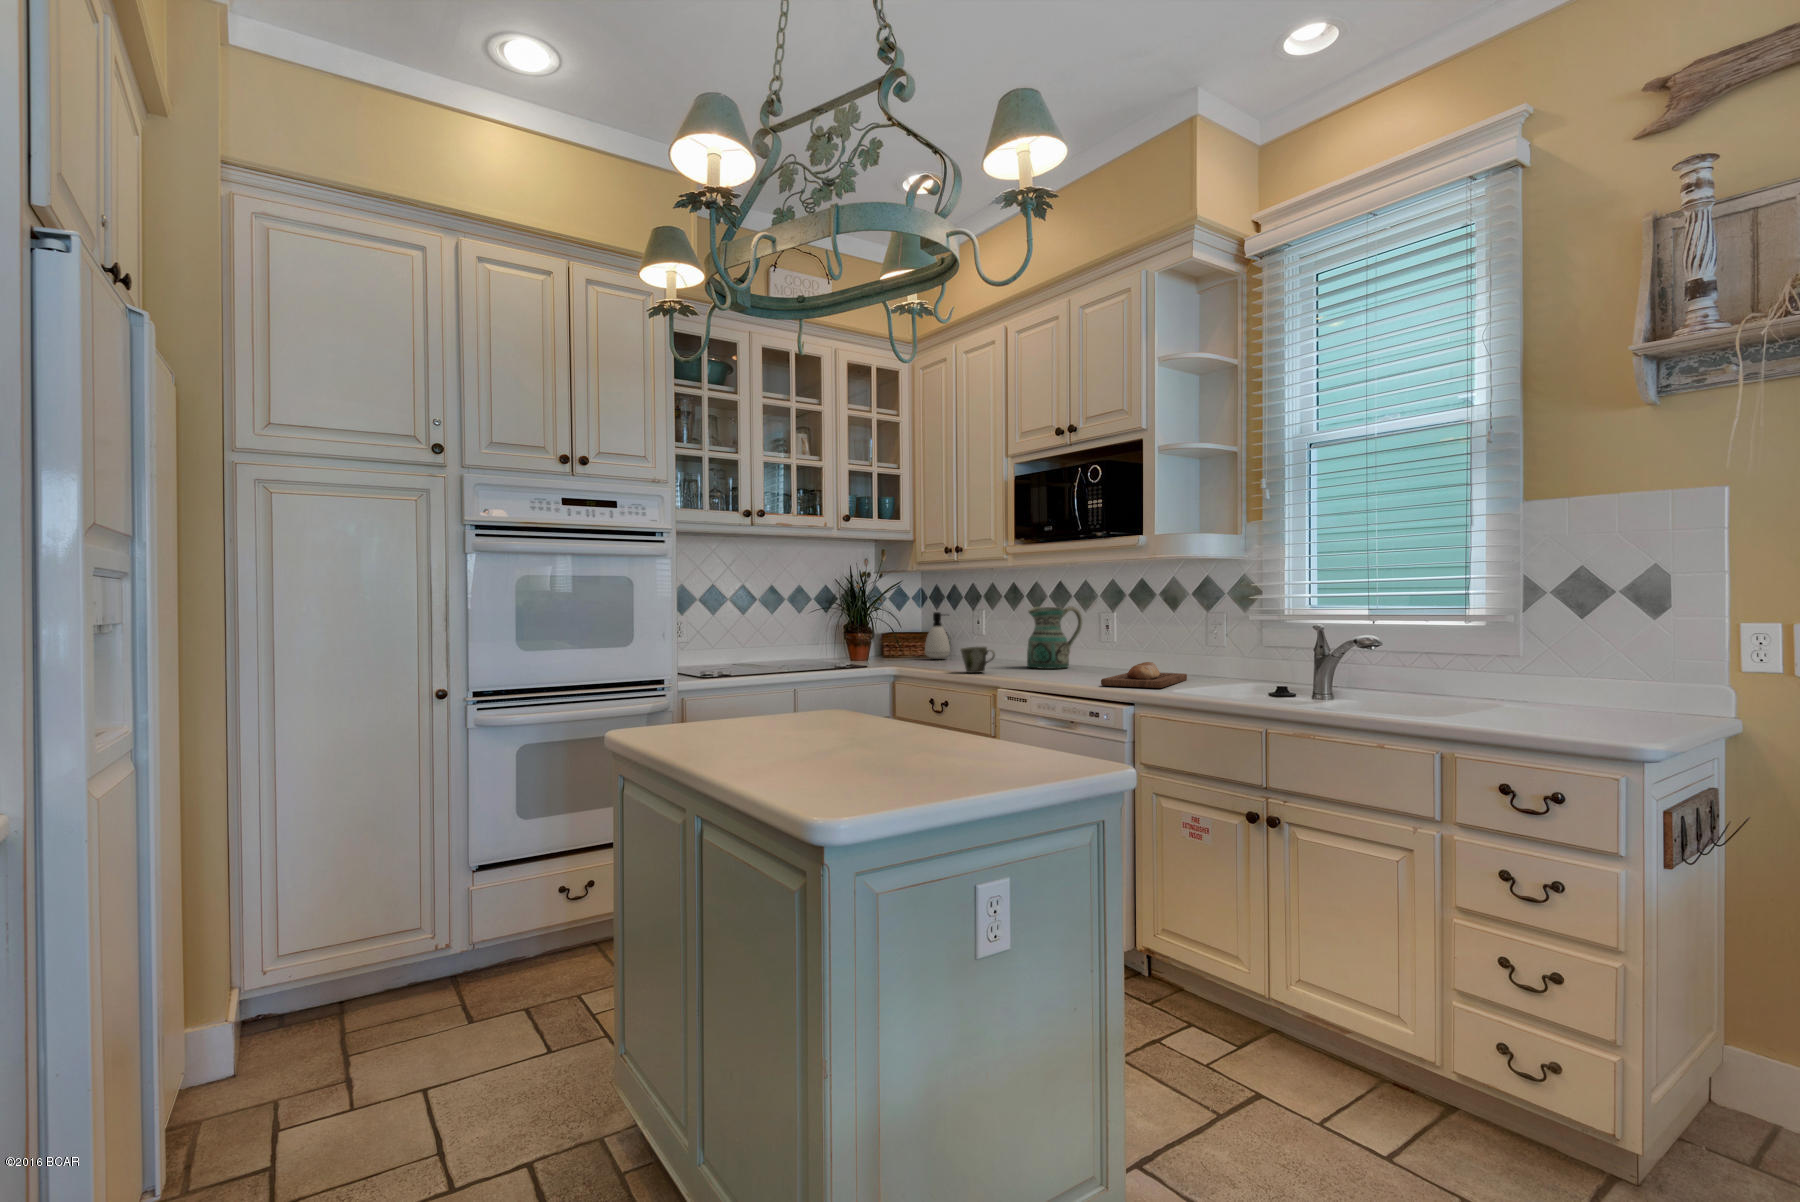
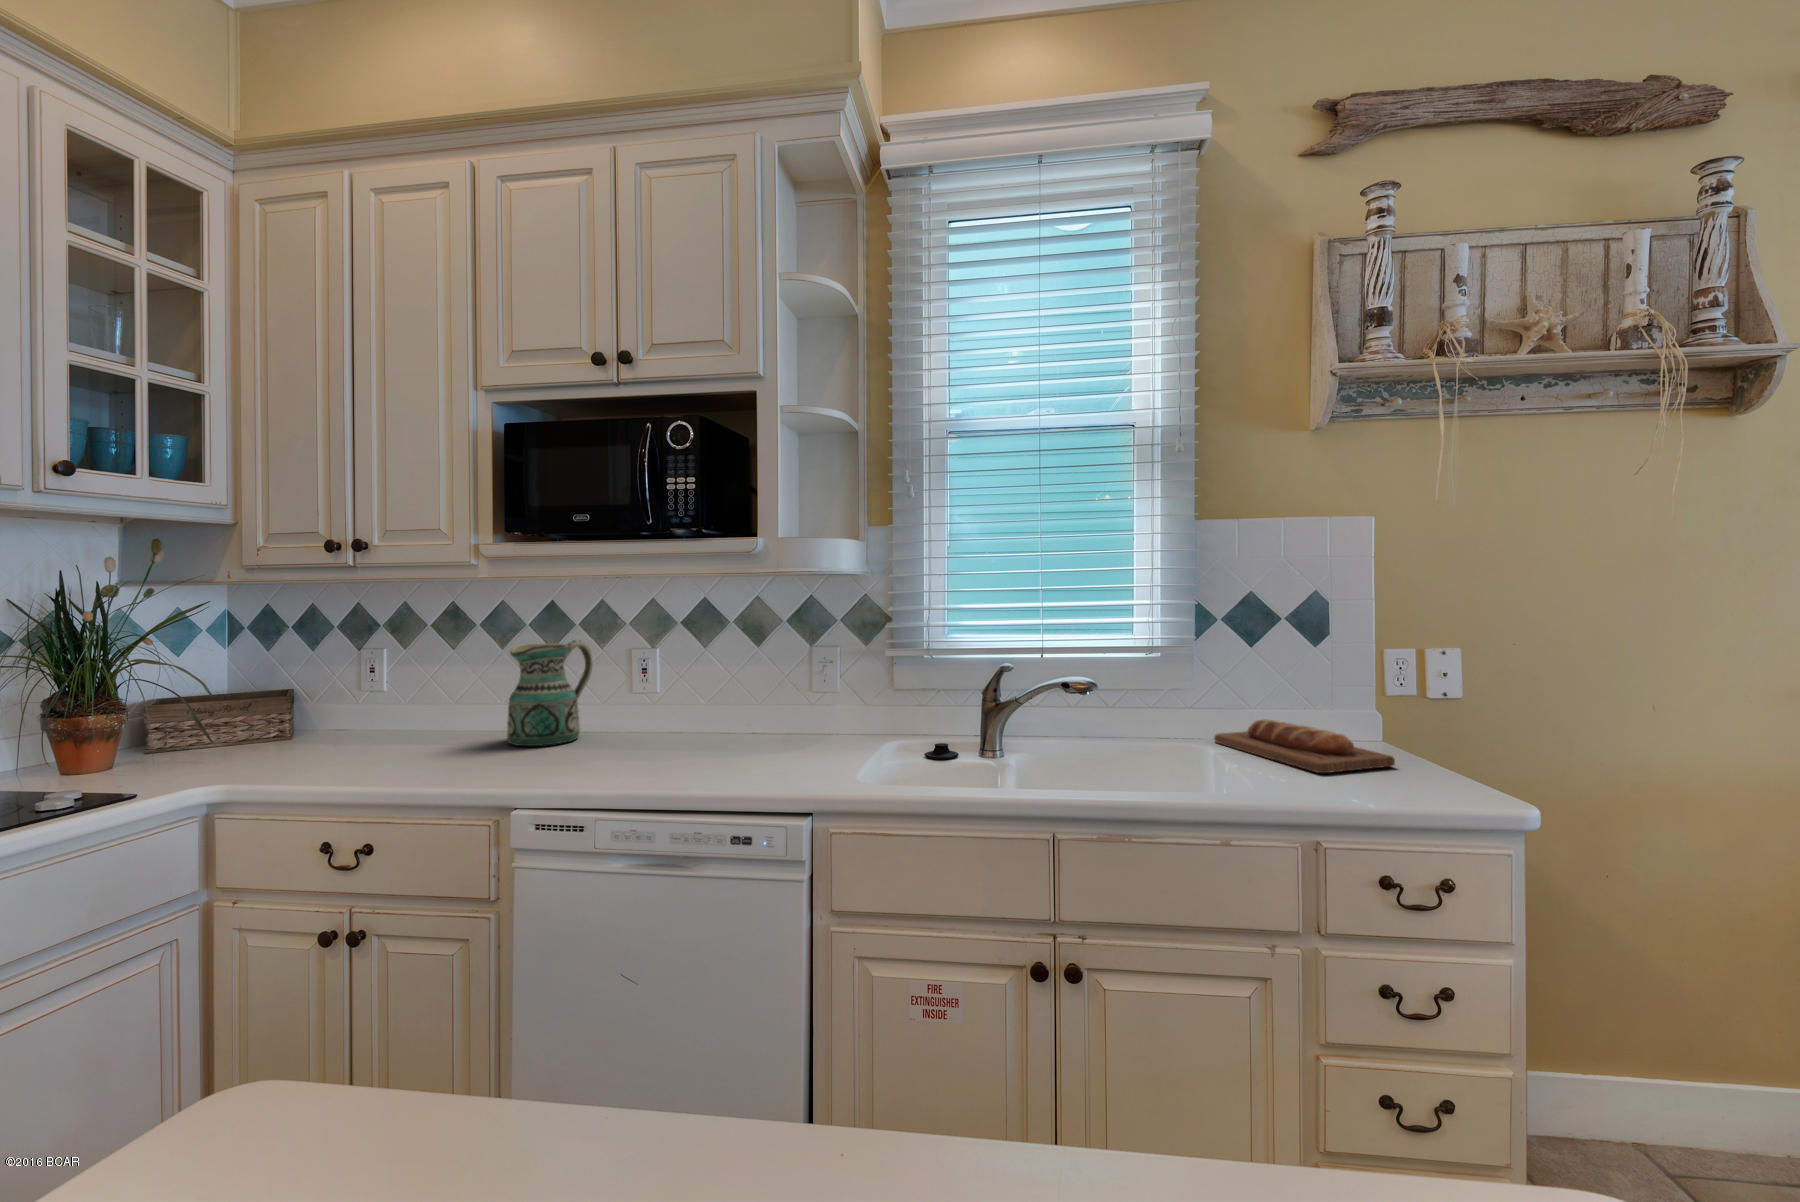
soap dispenser: present [925,612,950,659] -> none [262,655,318,740]
mug: present [960,647,995,673] -> none [406,726,480,780]
bread loaf: present [1101,662,1187,688] -> present [1214,720,1395,773]

